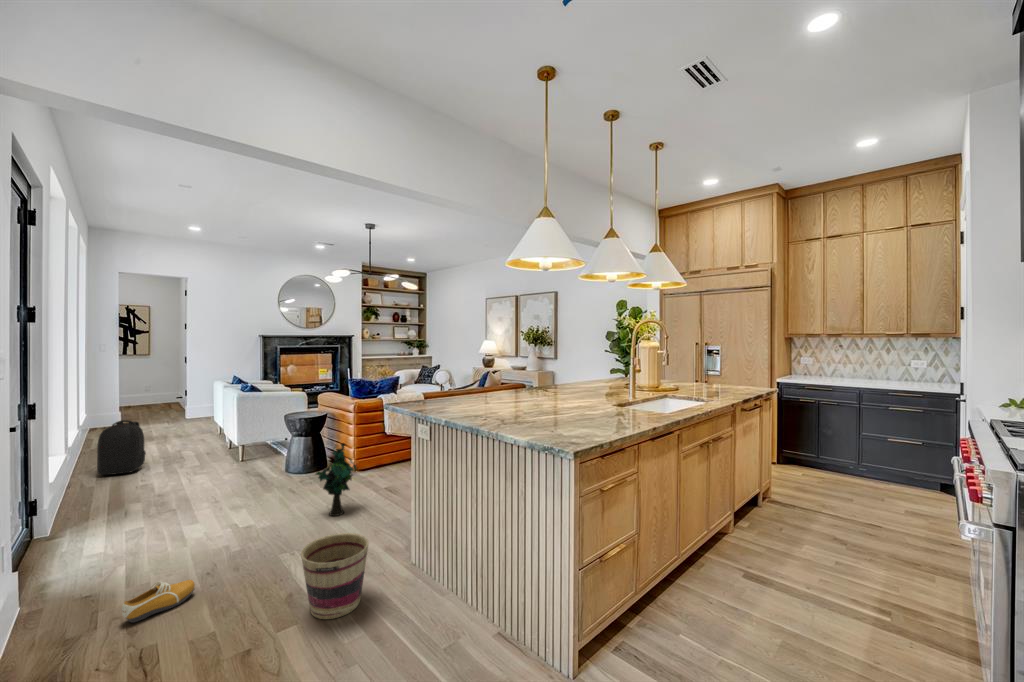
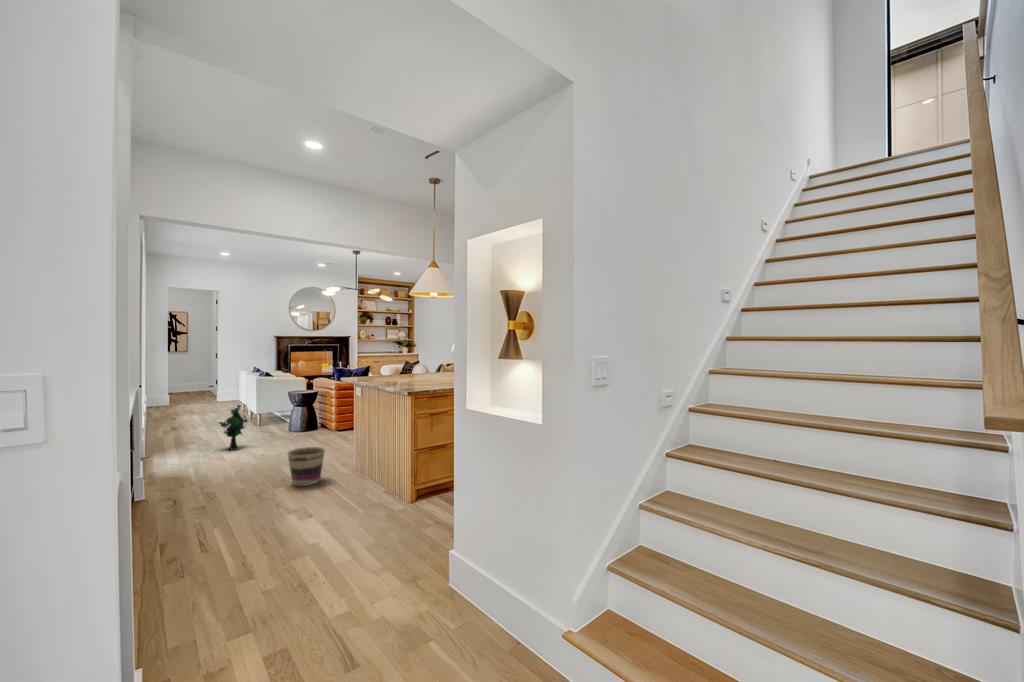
backpack: present [97,420,146,475] -> none [163,395,194,431]
decorative plant: present [316,443,357,516] -> present [219,405,247,450]
shoe: present [122,580,195,623] -> none [196,468,232,485]

